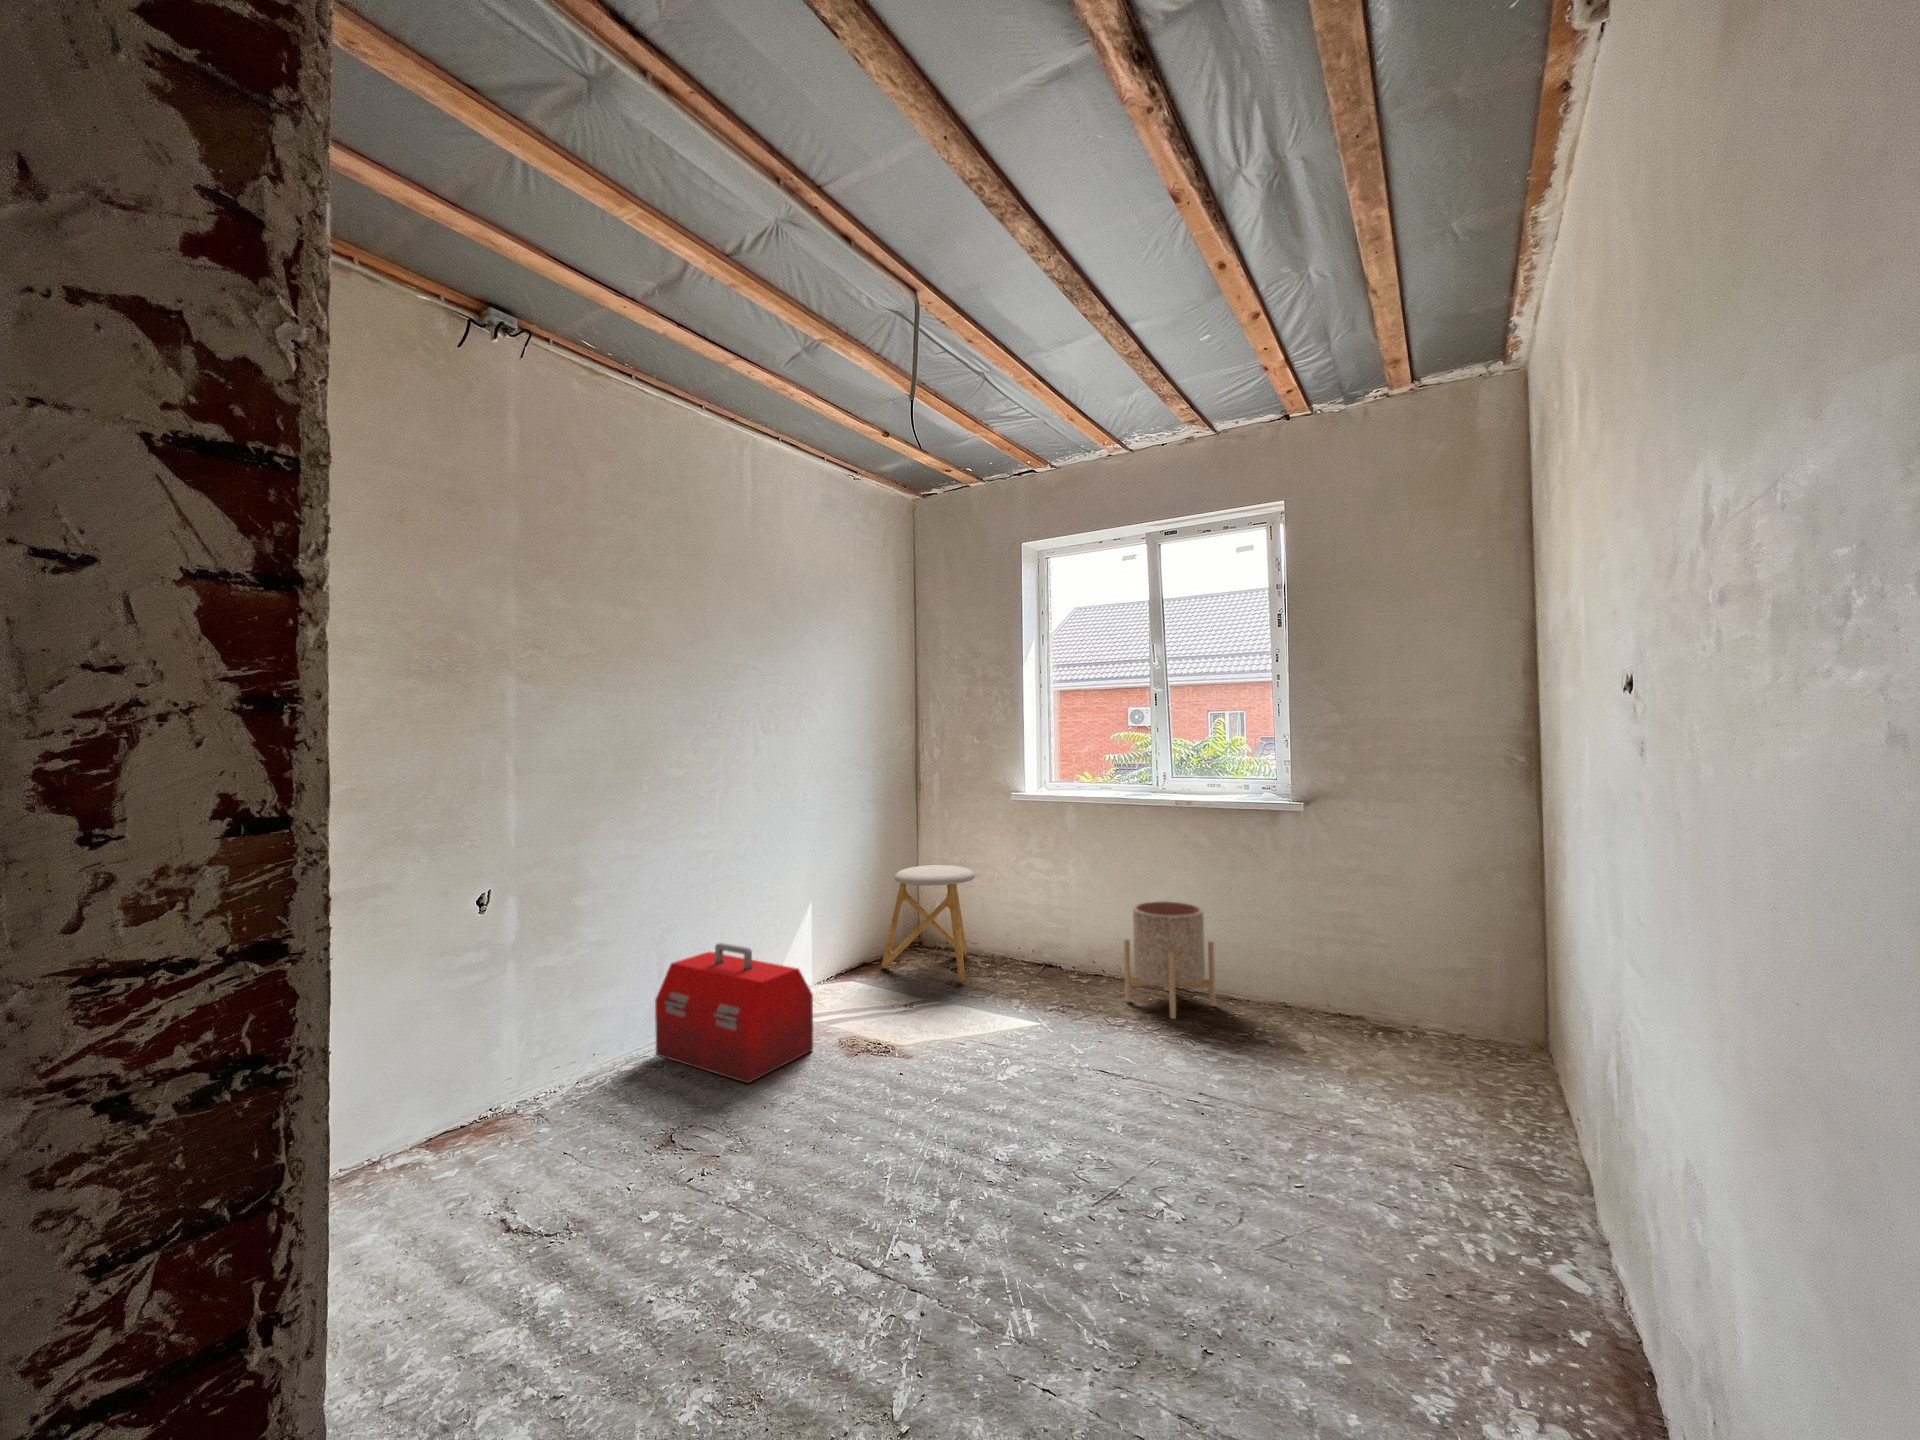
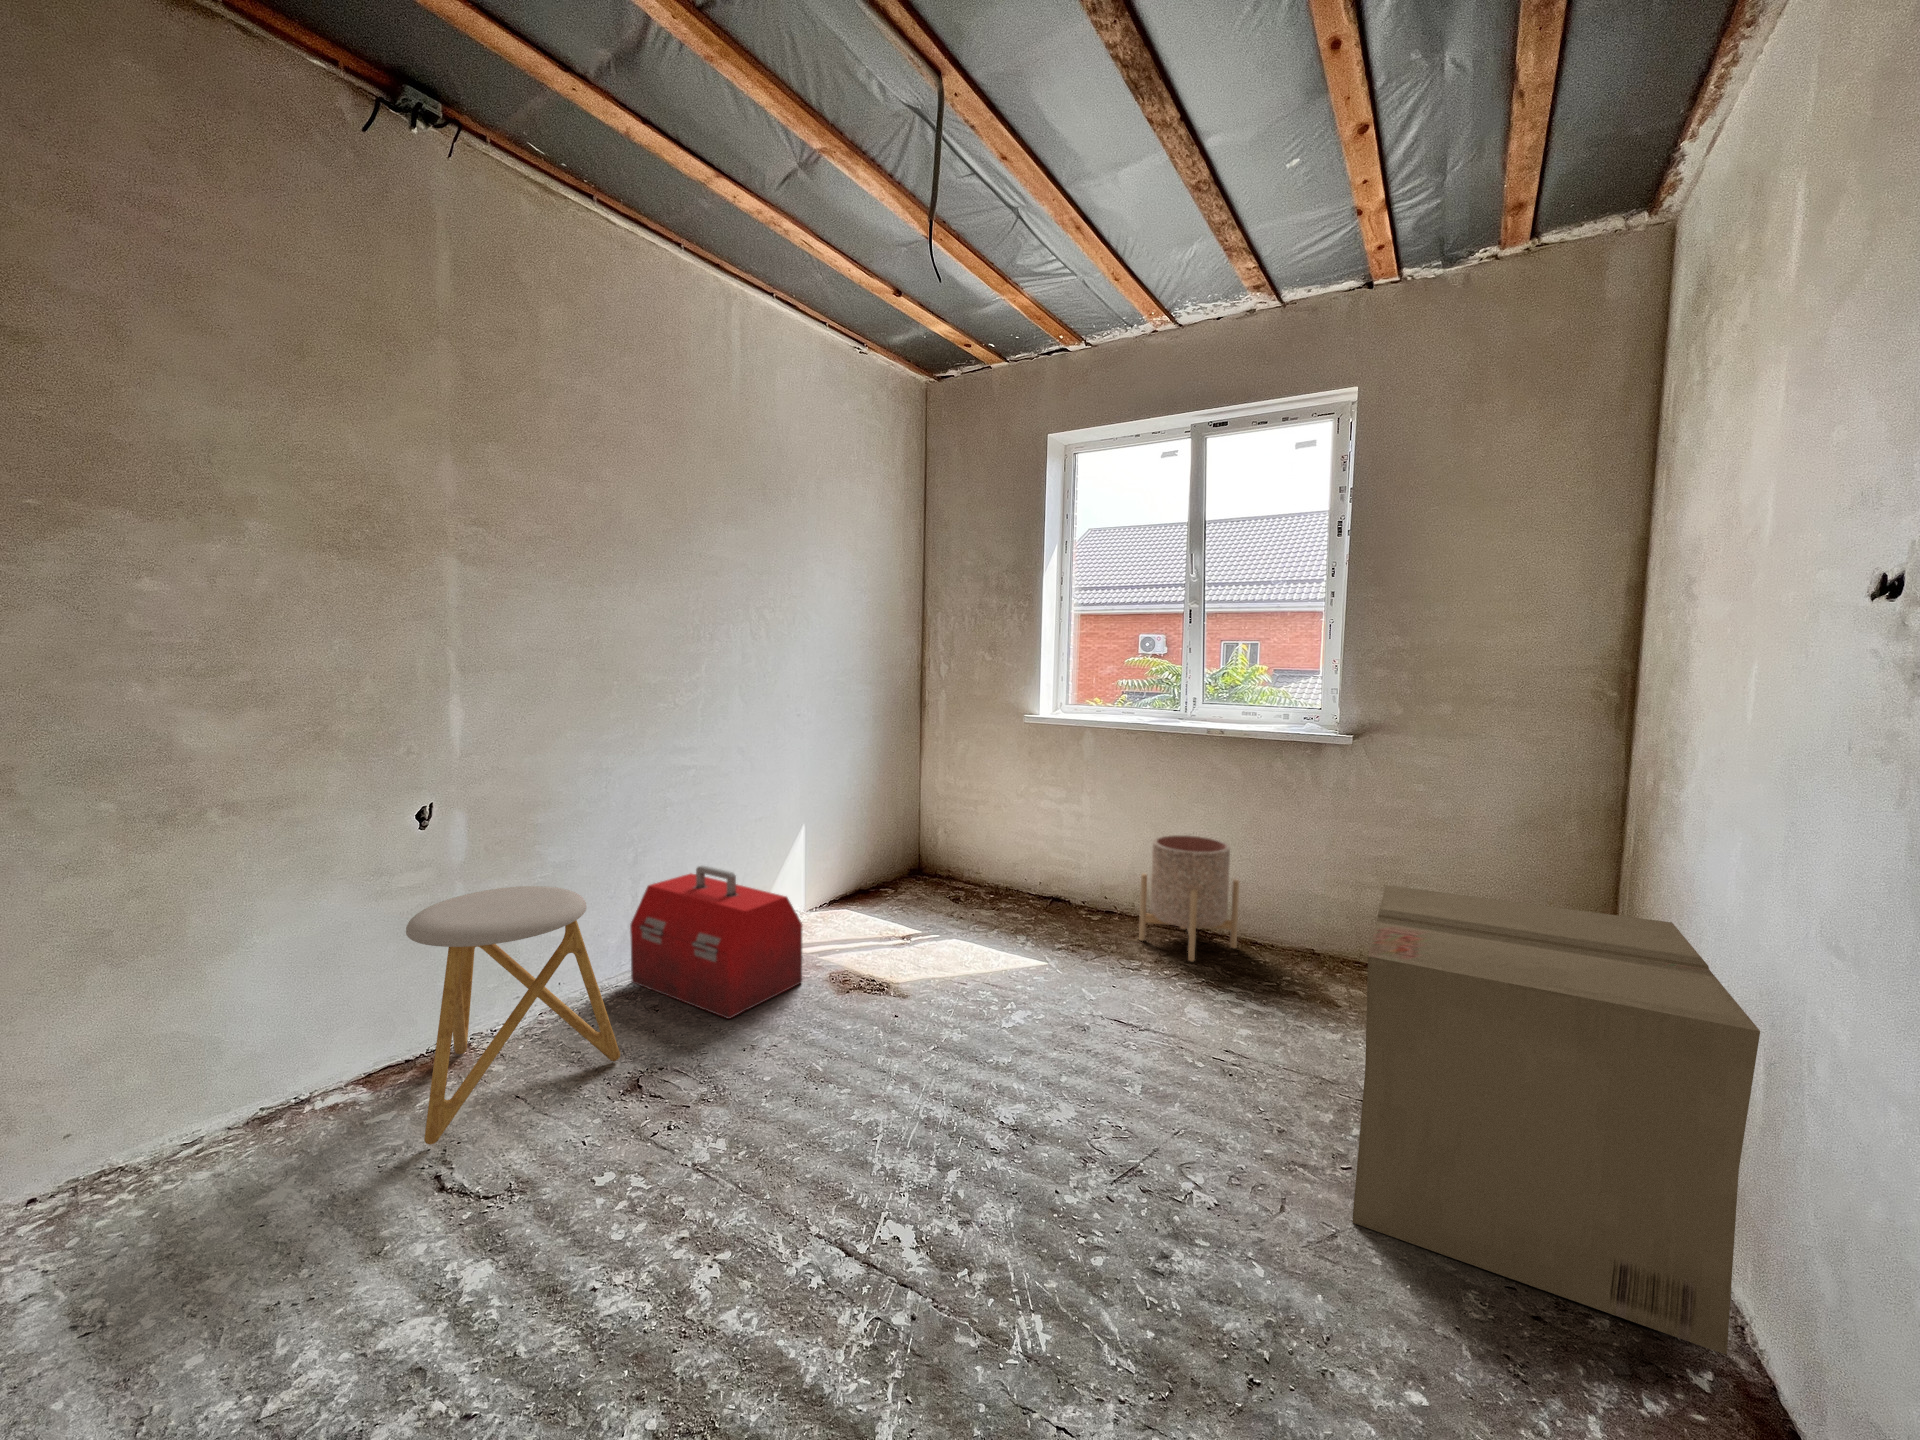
stool: present [882,865,975,981] -> present [406,886,620,1145]
cardboard box: none [1295,935,1605,1317] -> present [1352,885,1760,1355]

